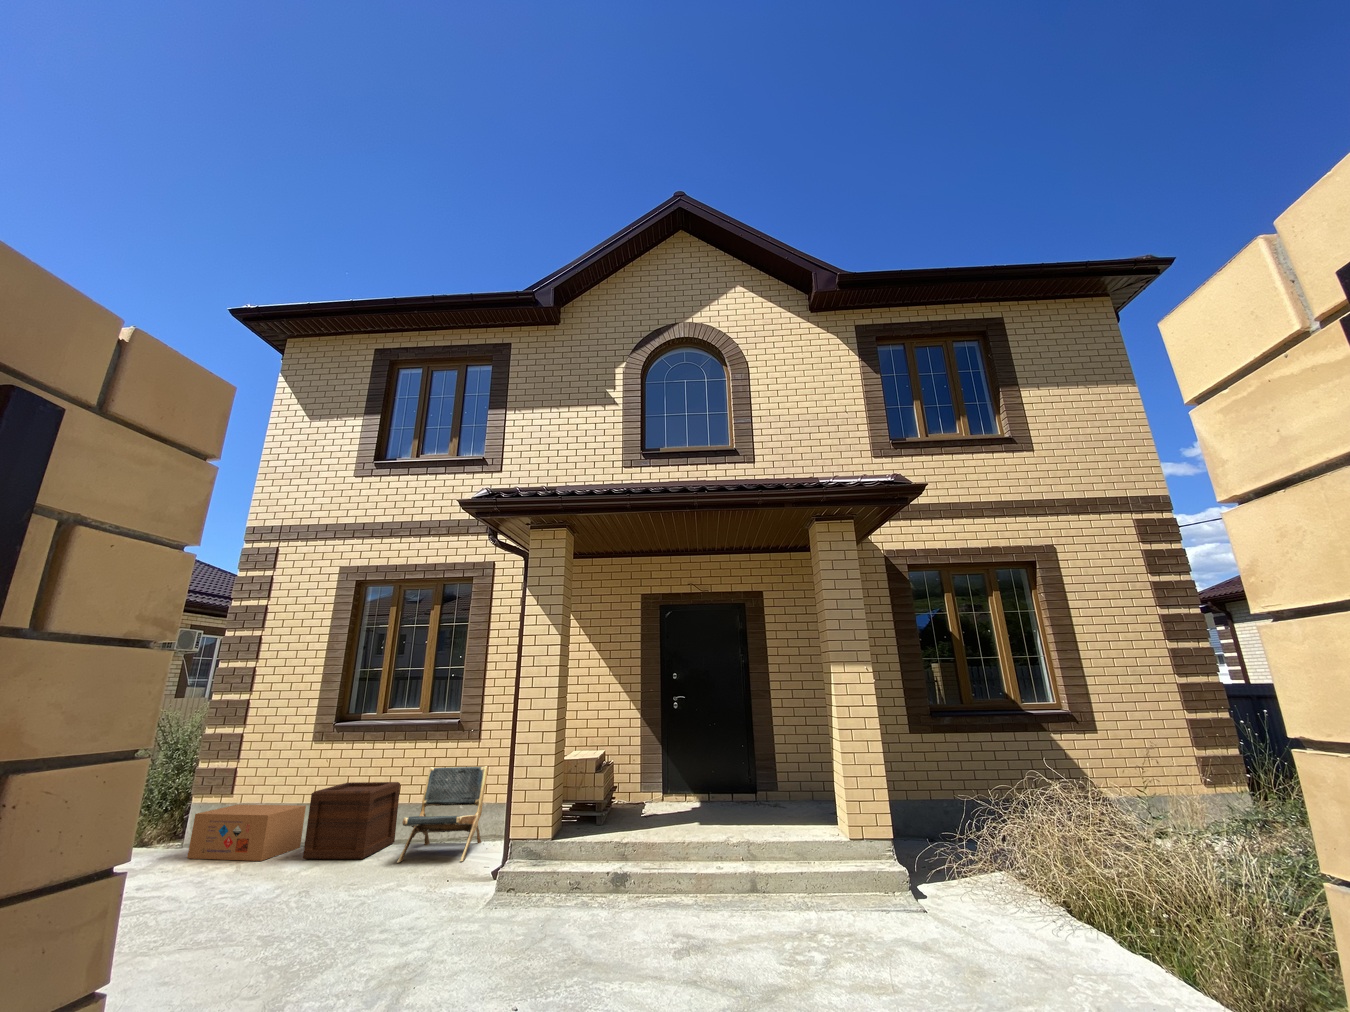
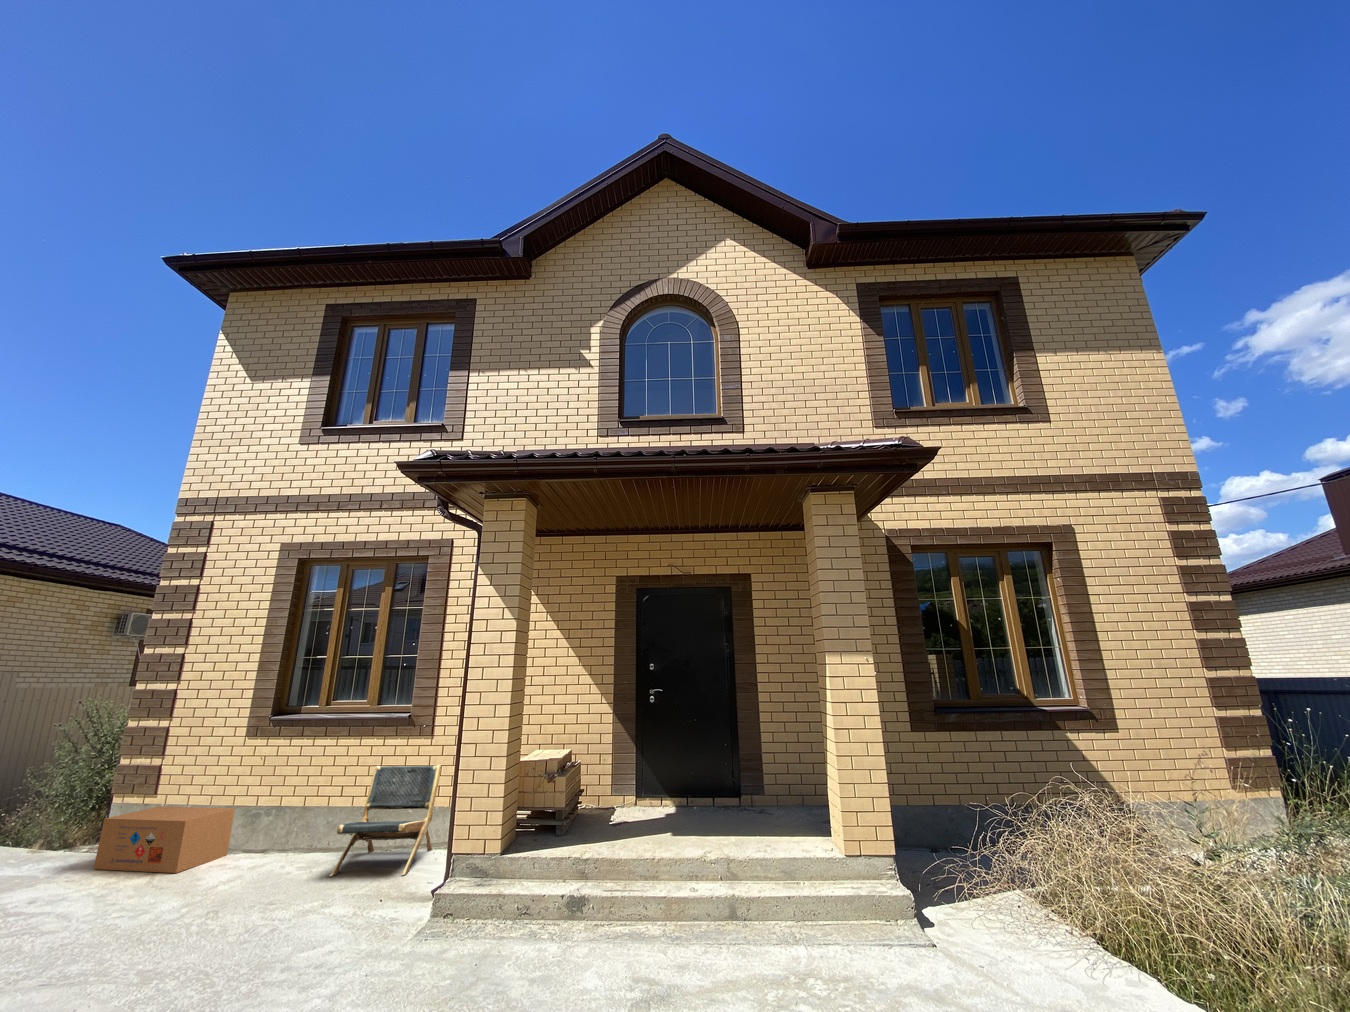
wooden crate: present [303,782,400,859] -> none [224,782,343,871]

